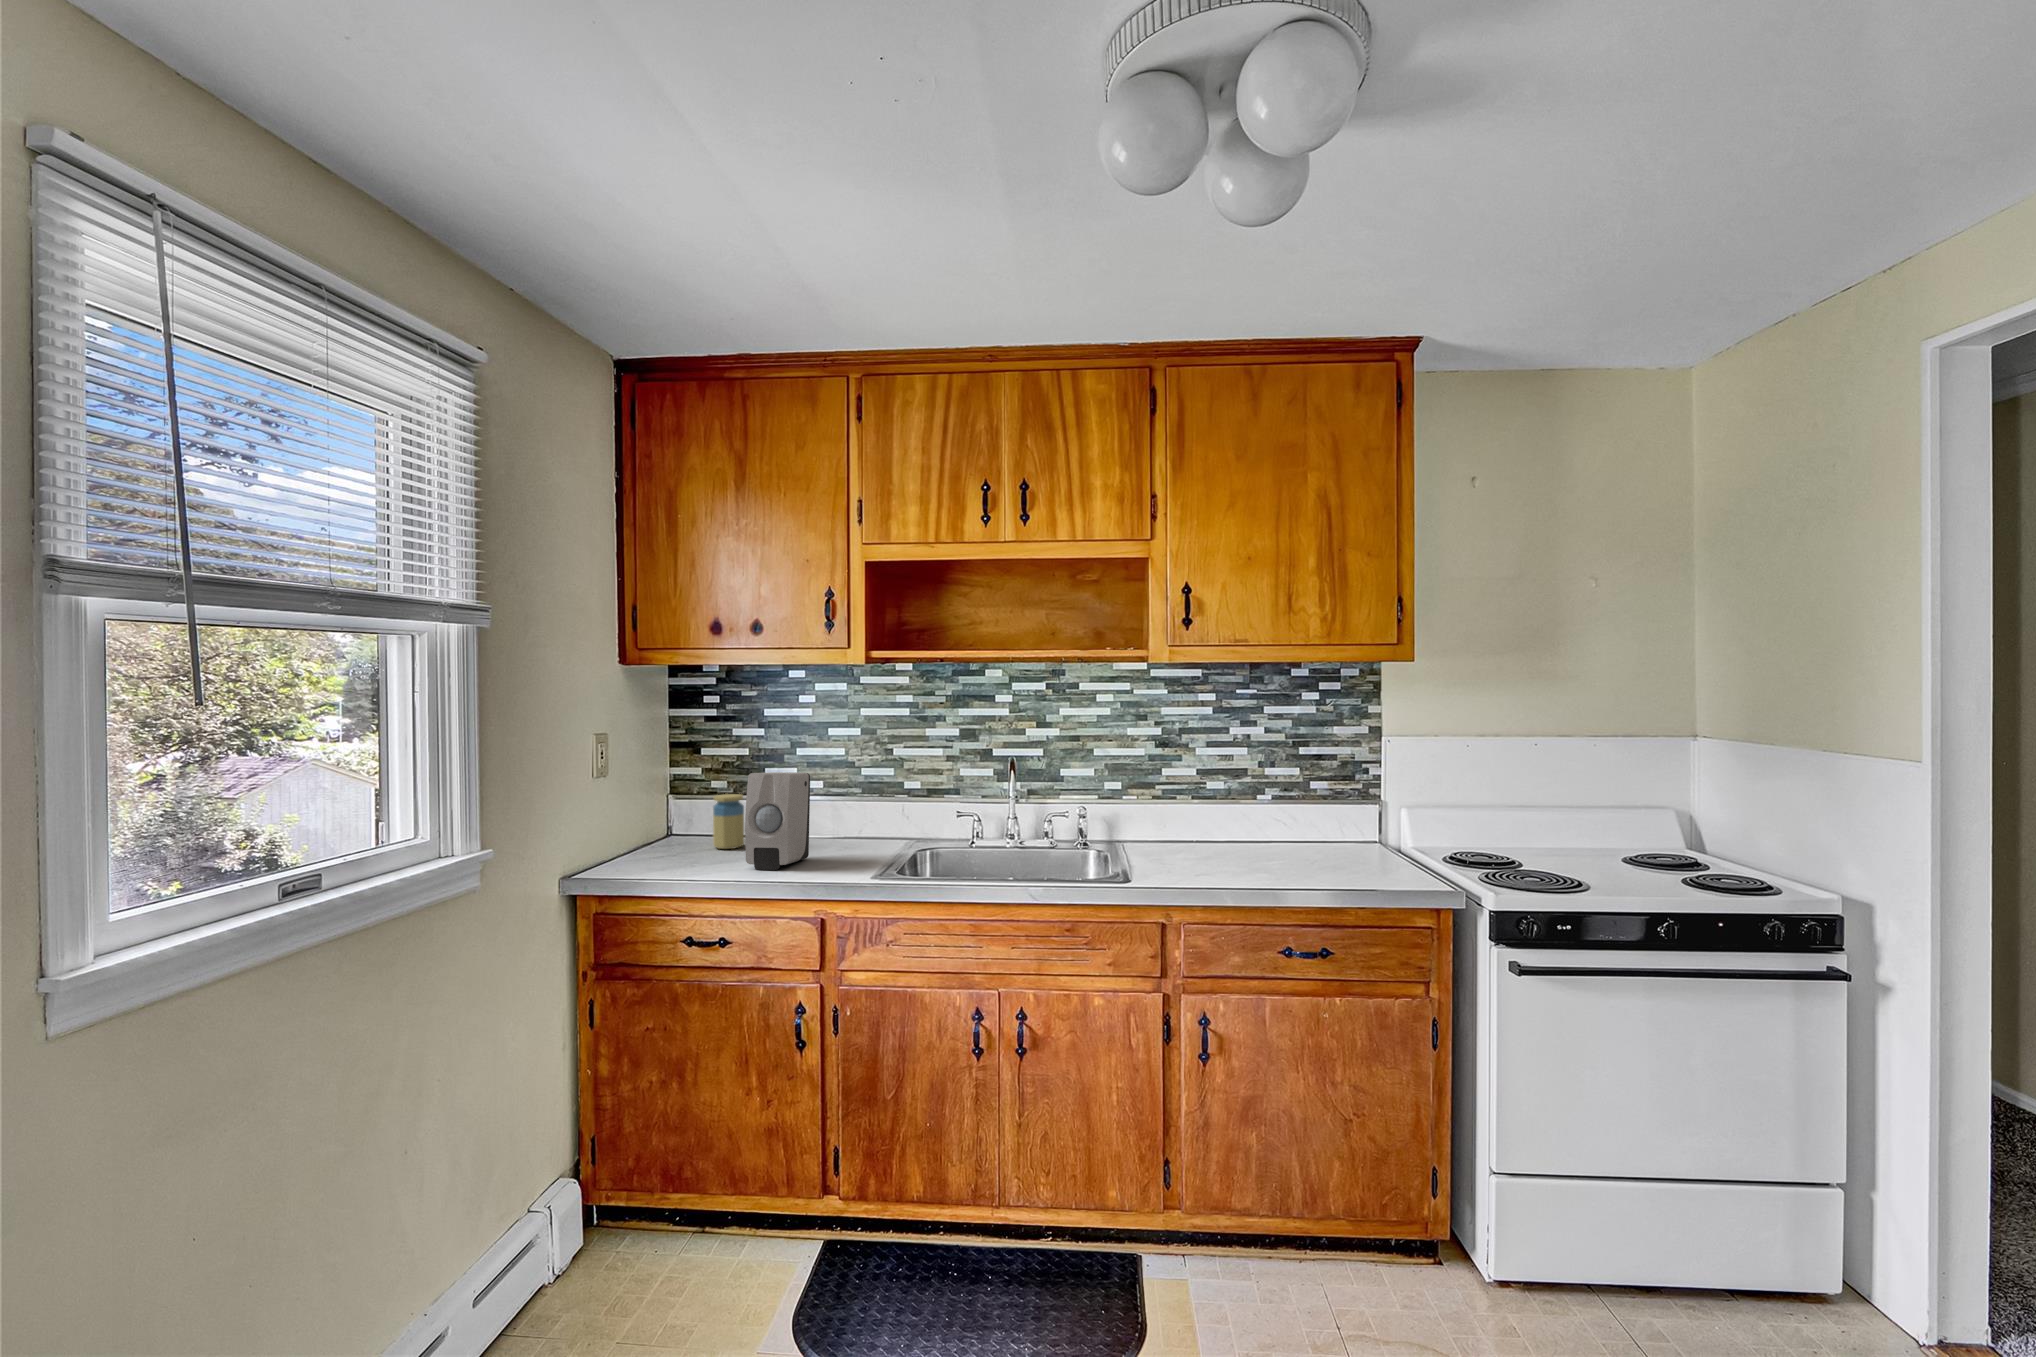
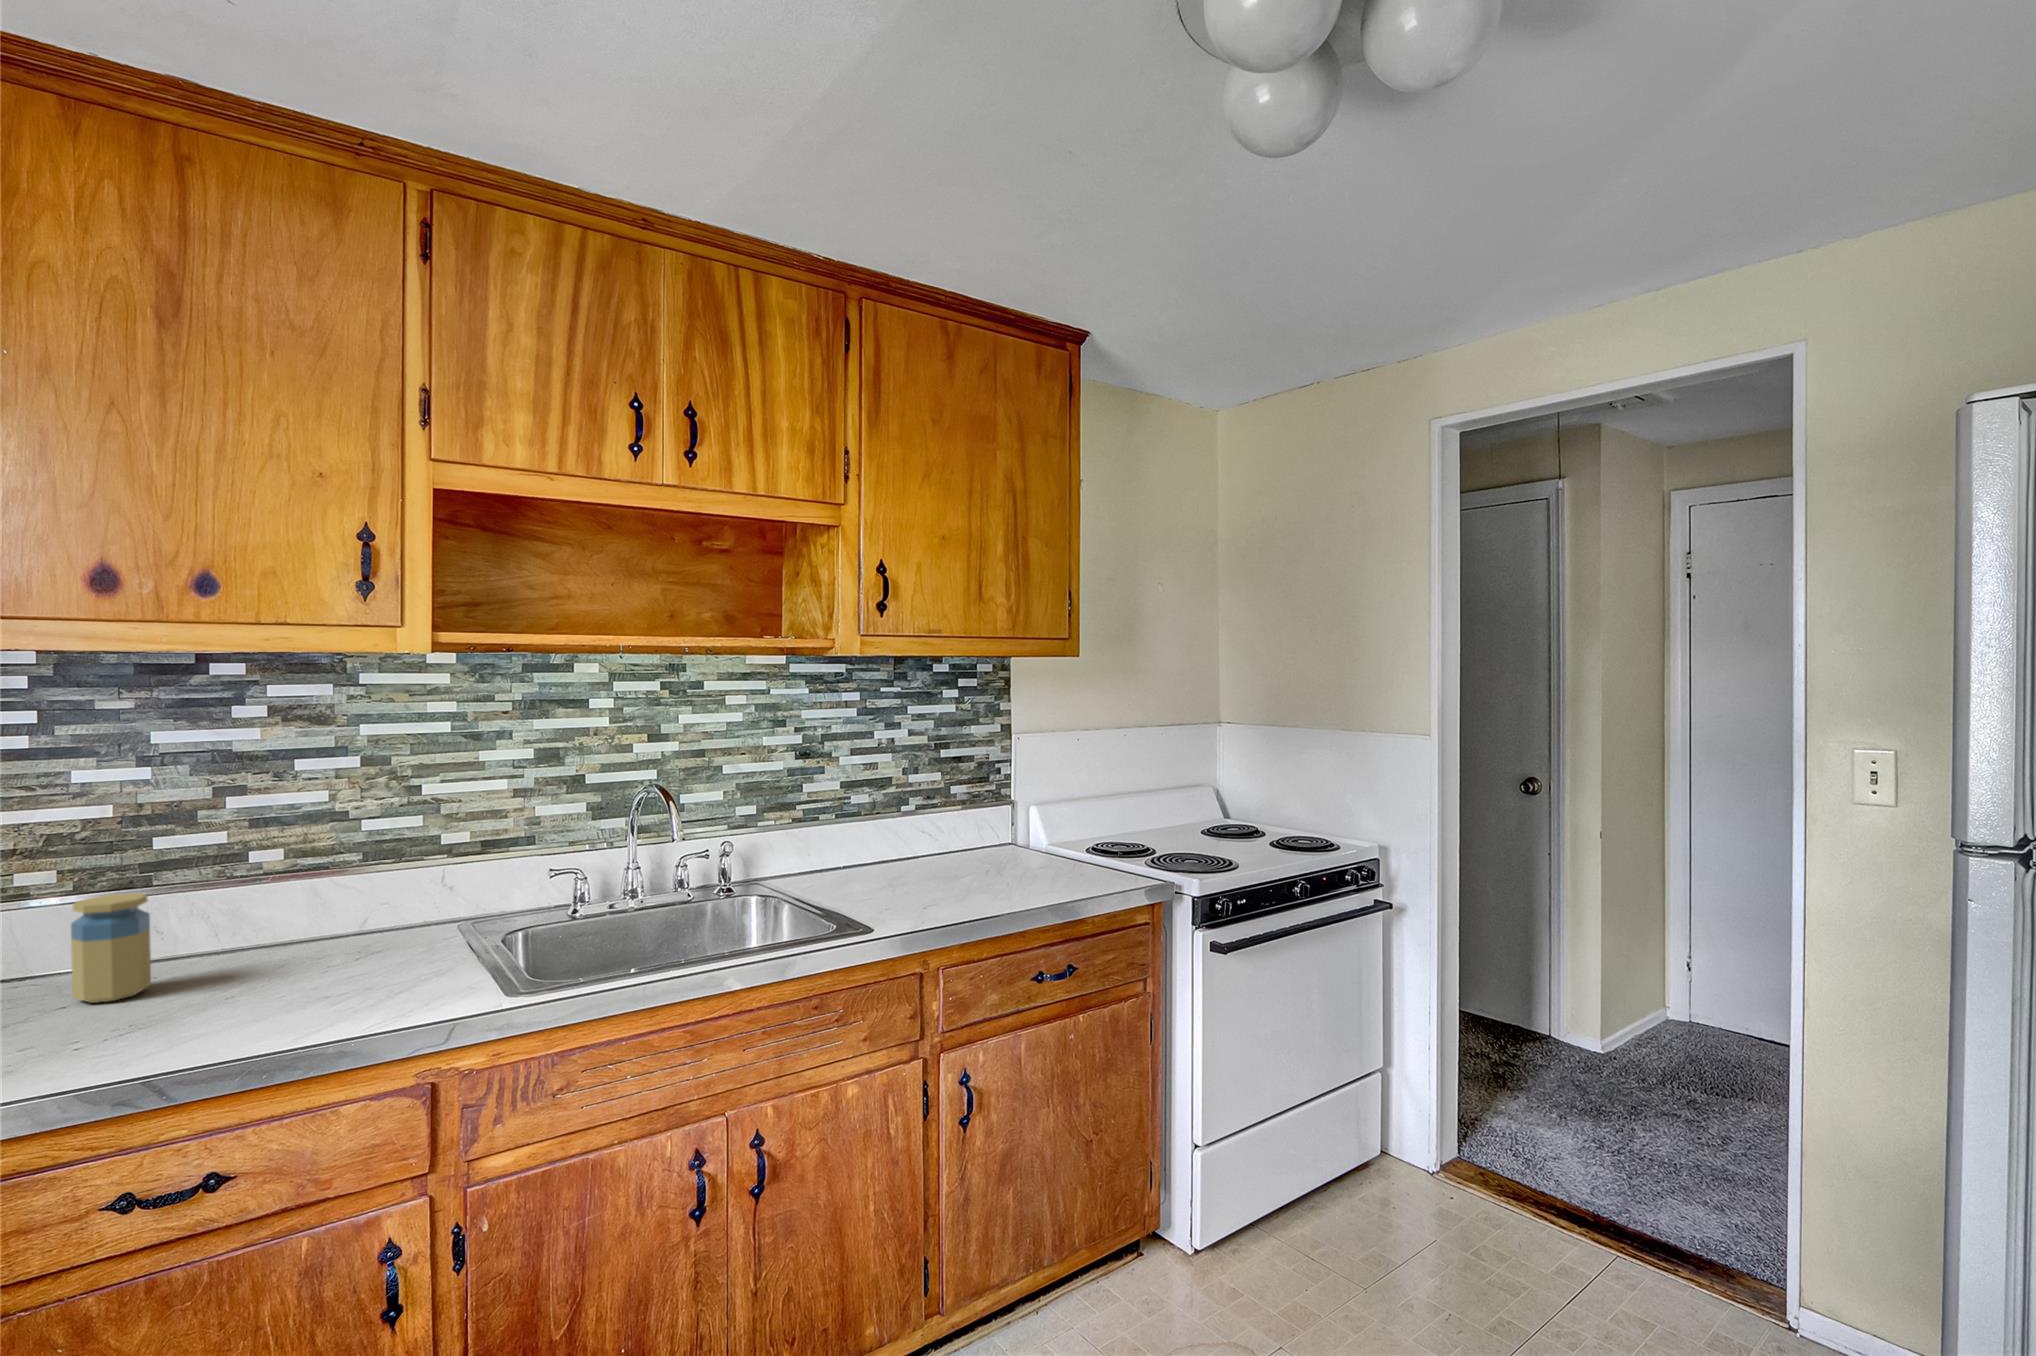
soap dispenser: present [745,772,810,870] -> none [244,840,343,1025]

